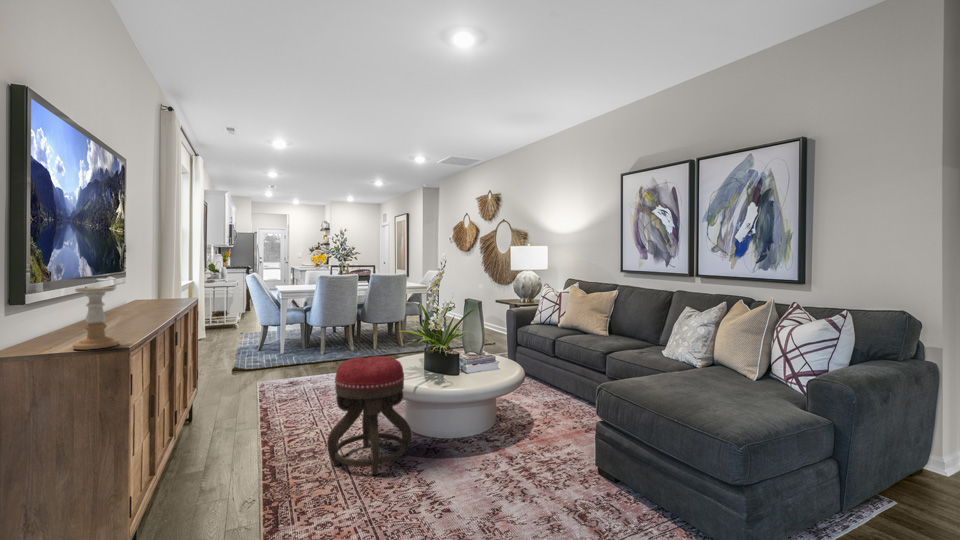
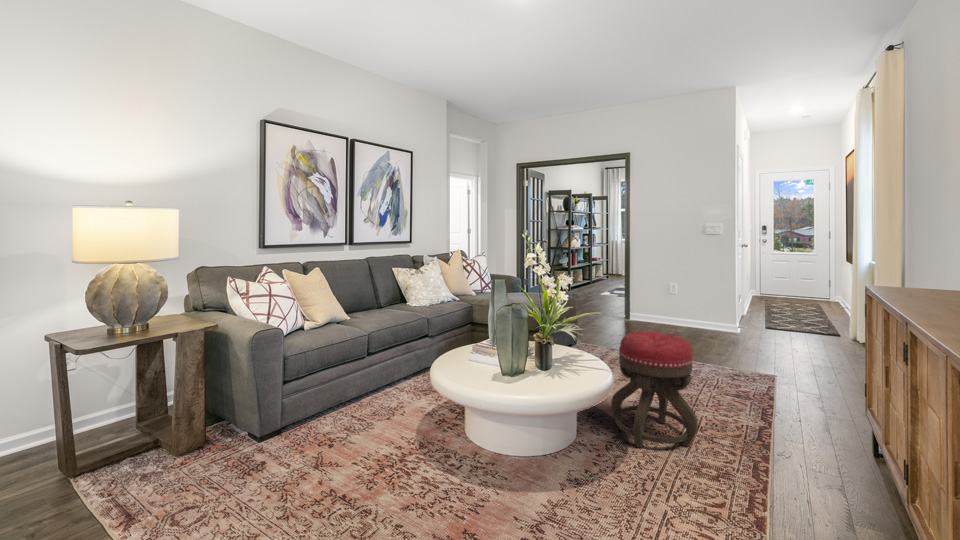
candle holder: present [73,287,119,350] -> none [895,254,934,297]

